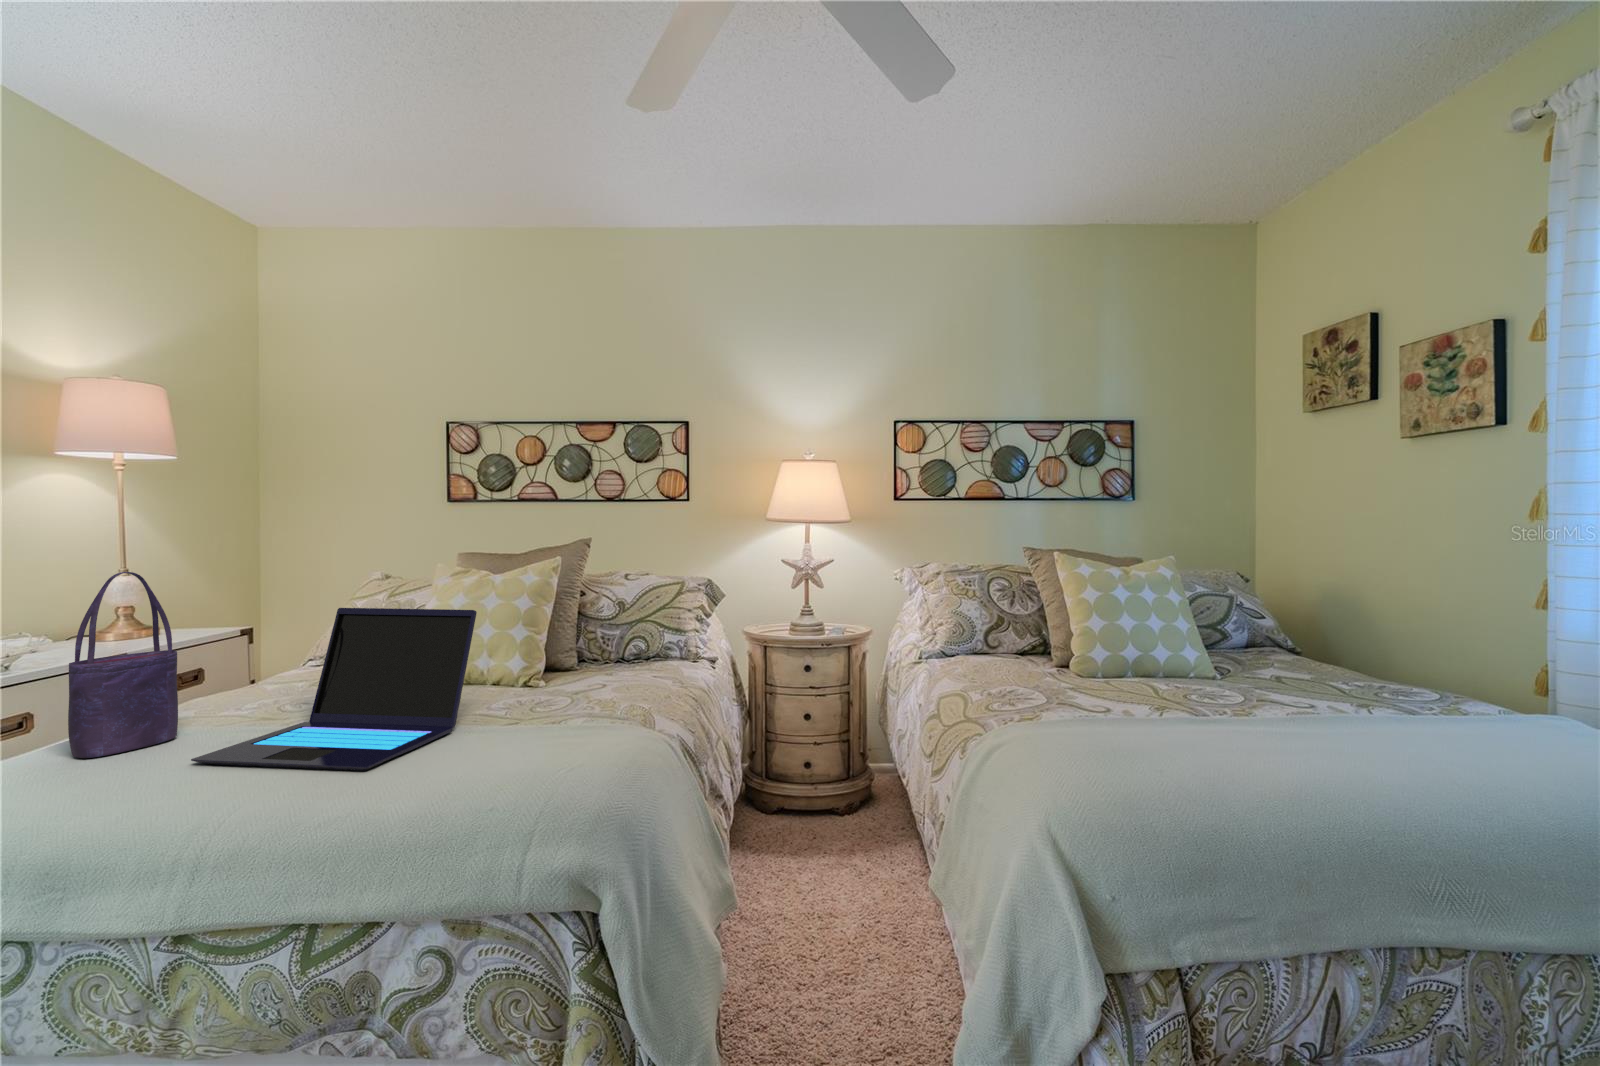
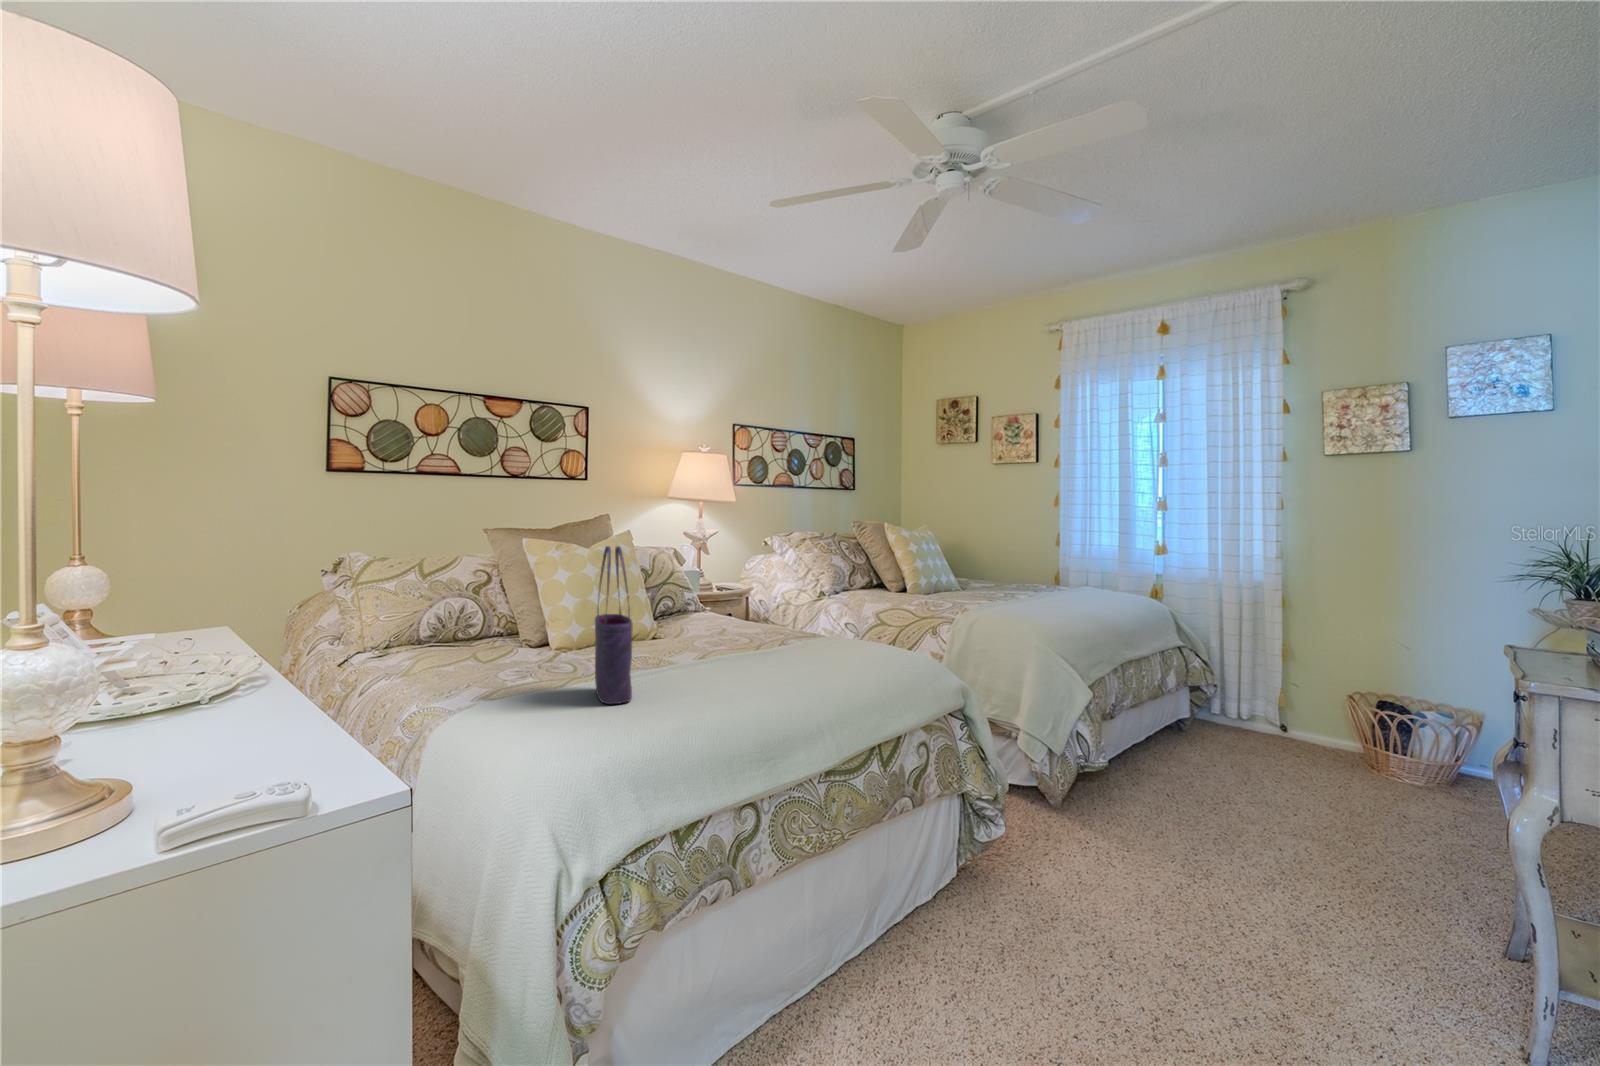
laptop: present [191,608,477,771] -> none [657,568,827,686]

